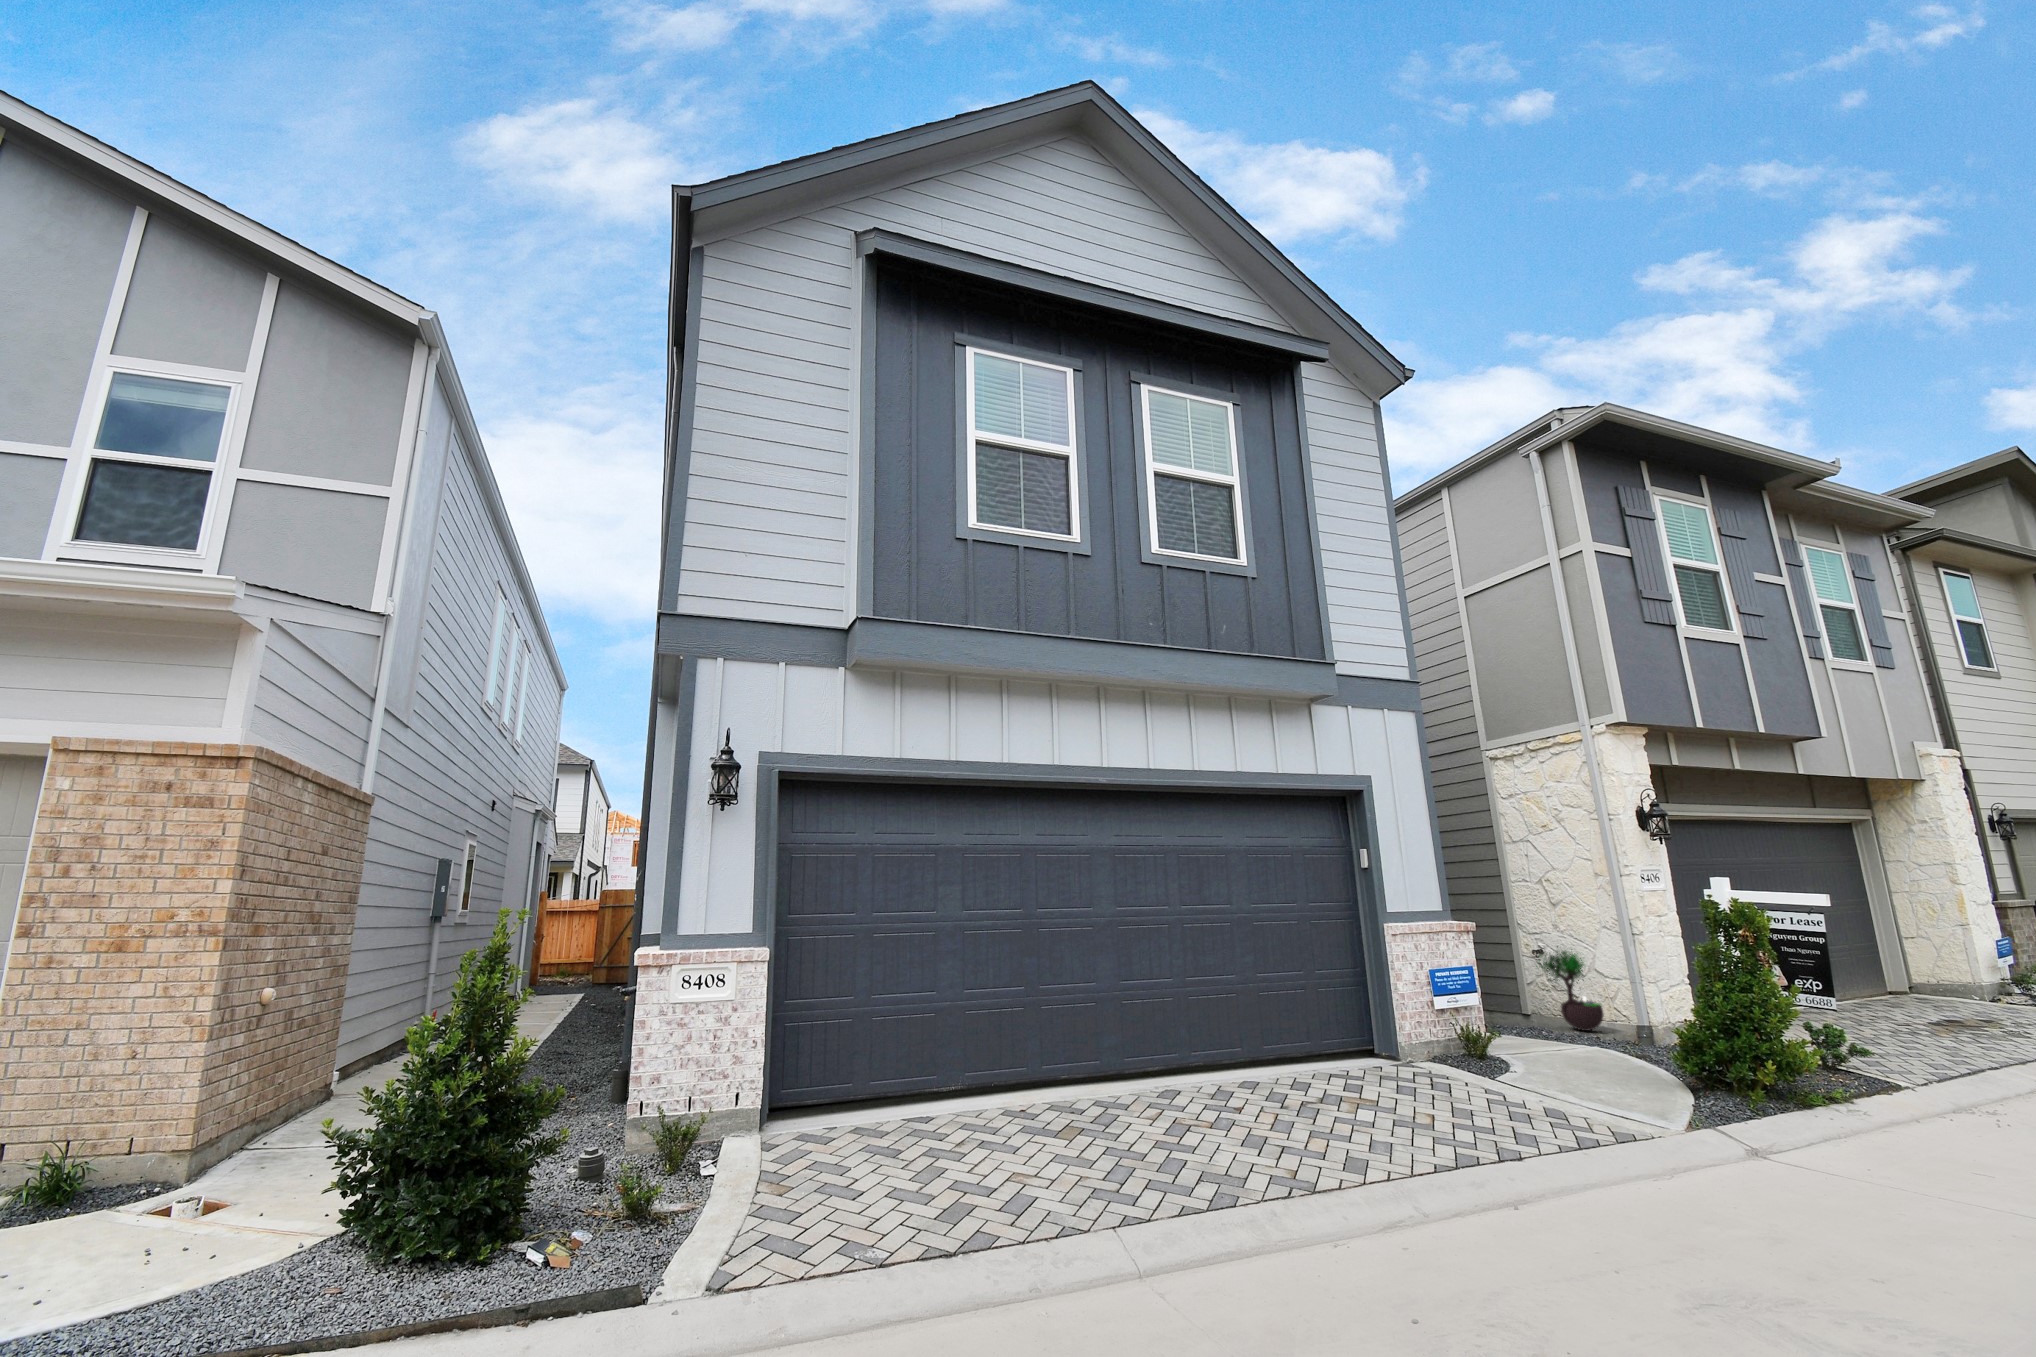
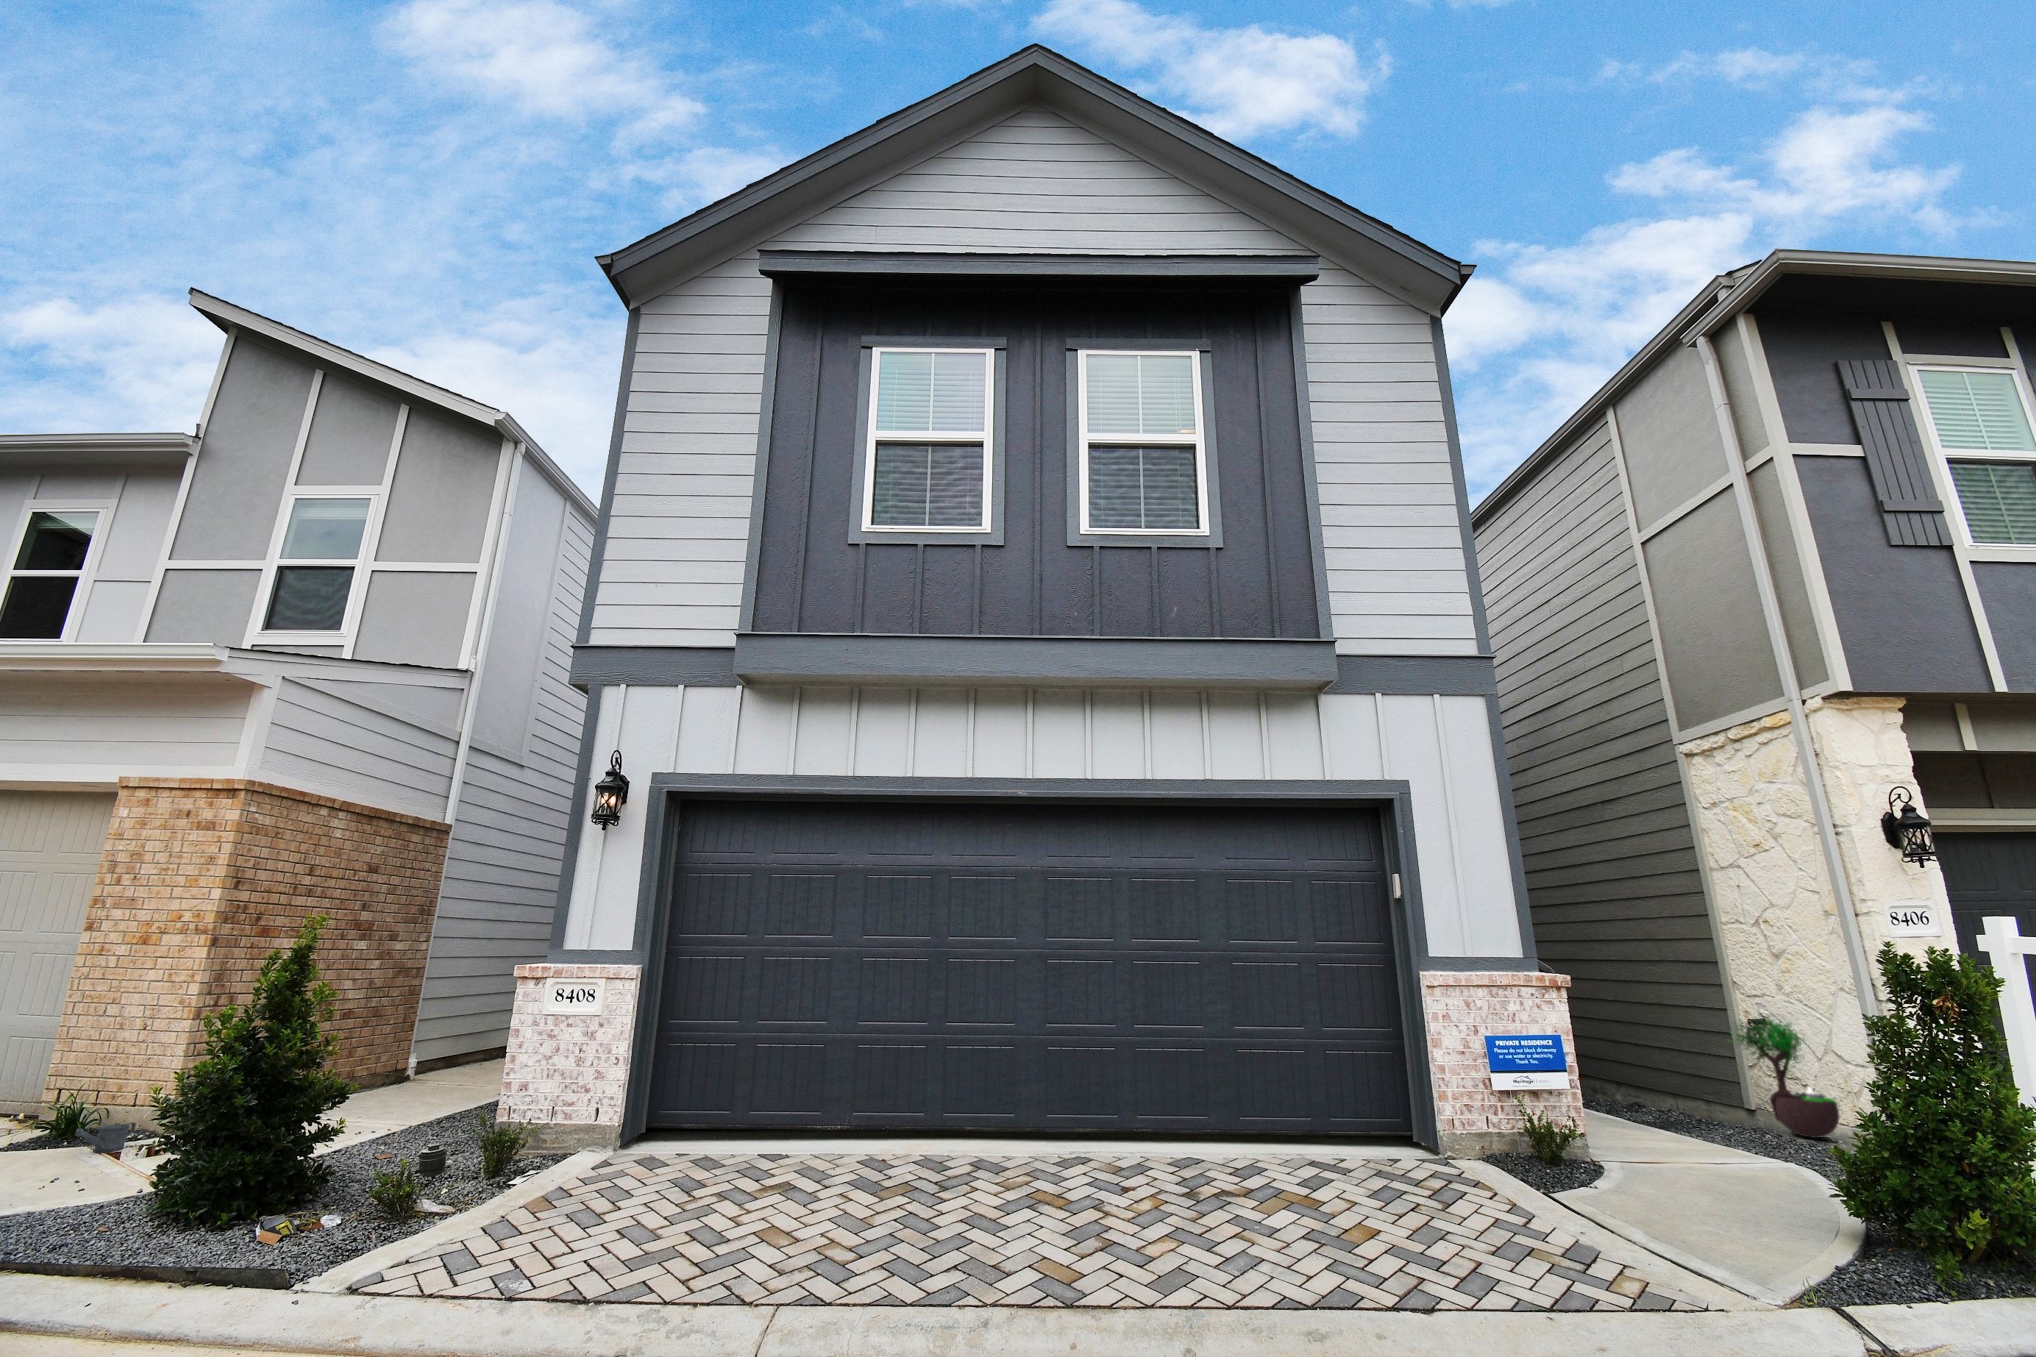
watering can: none [84,1163,138,1204] -> present [75,1123,136,1152]

